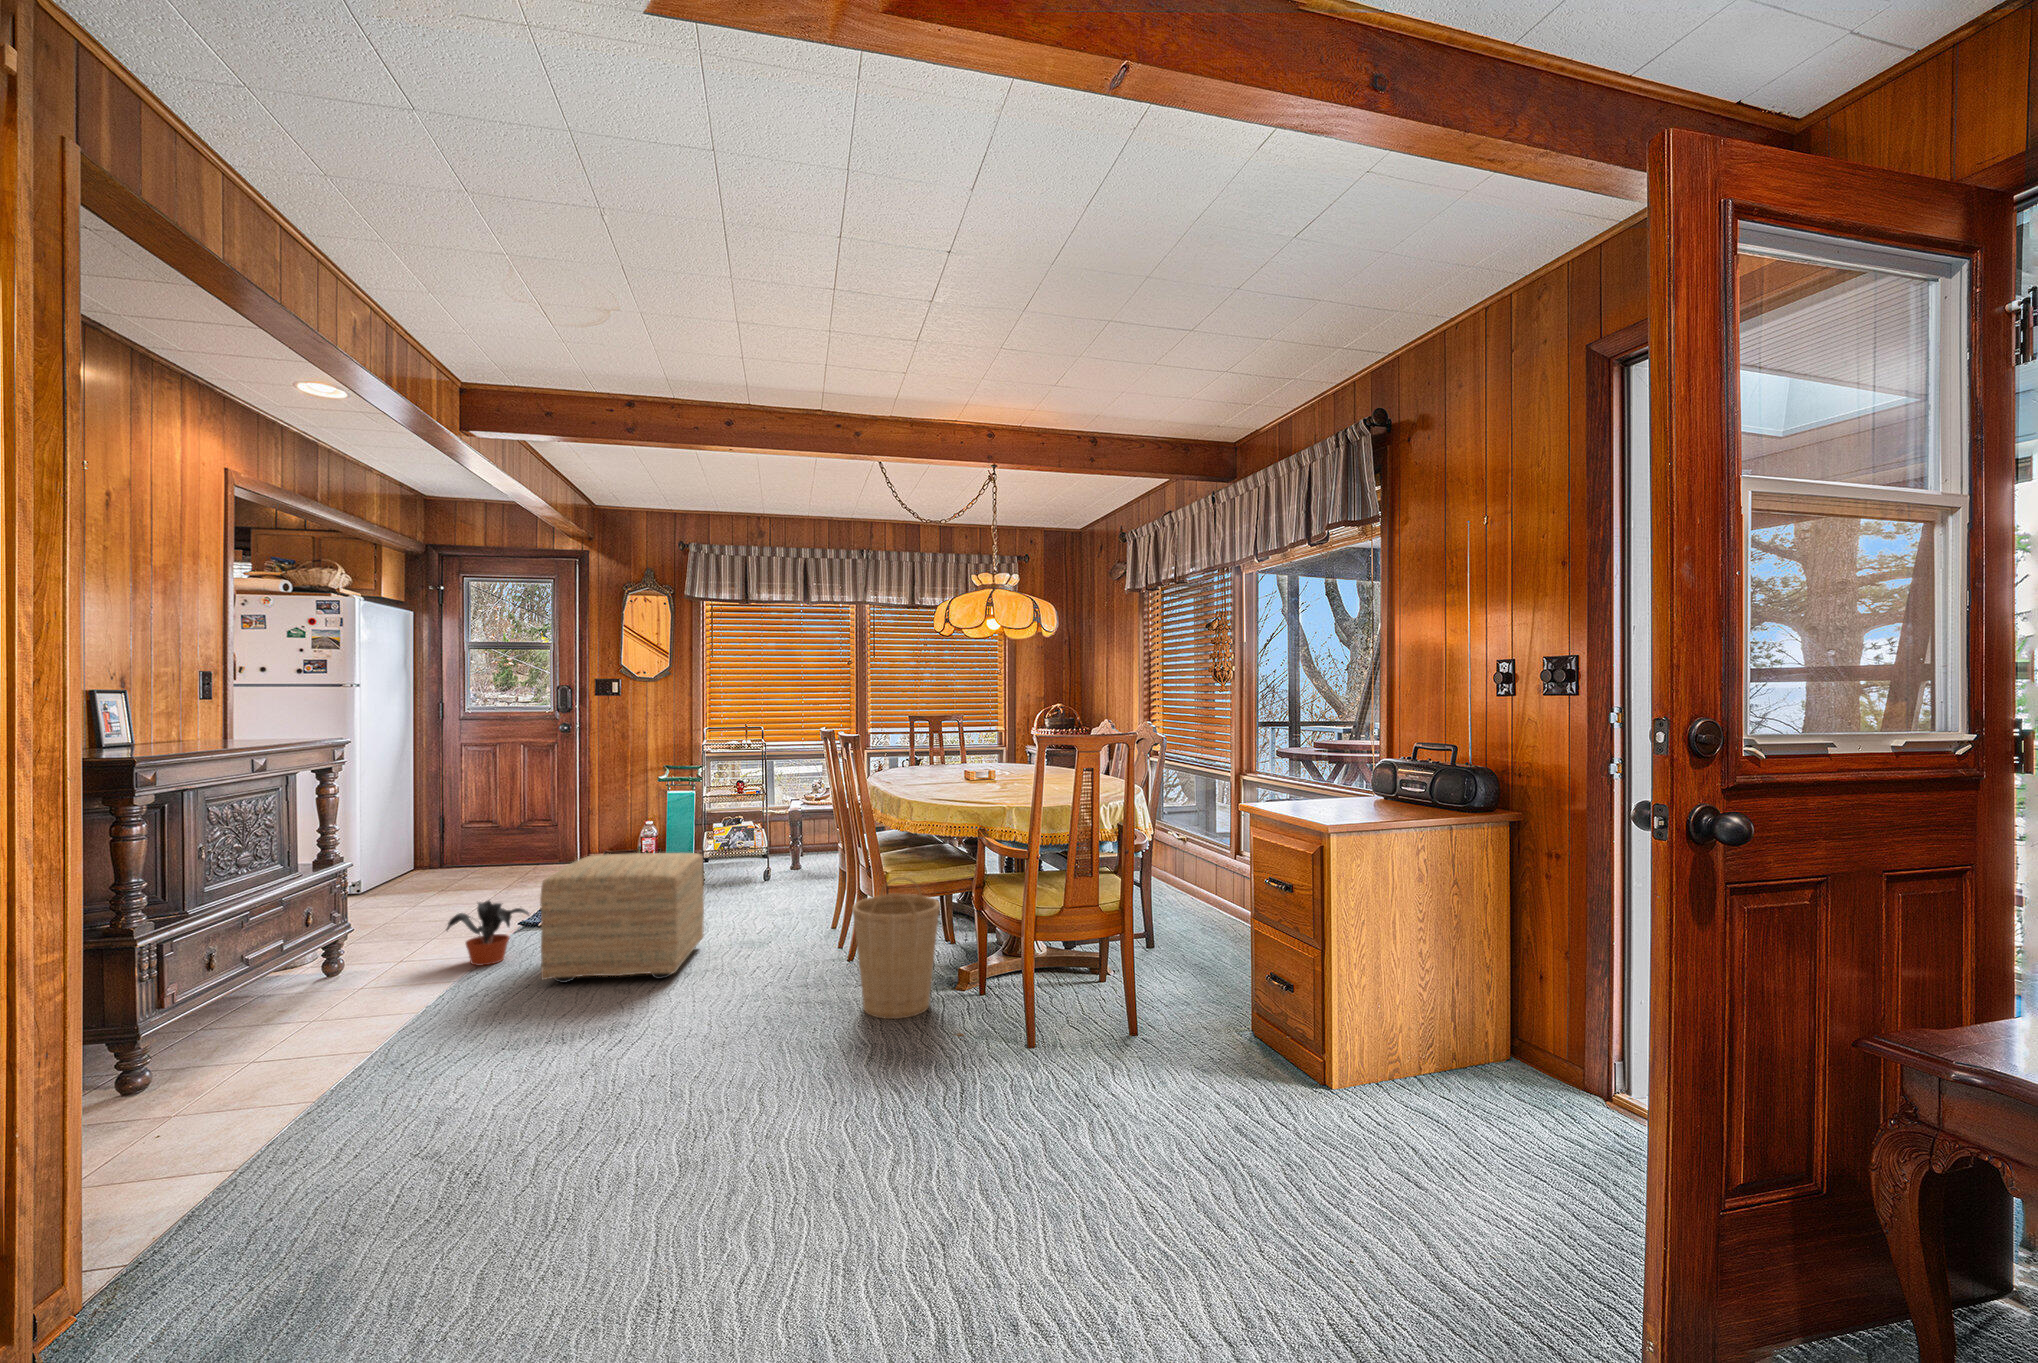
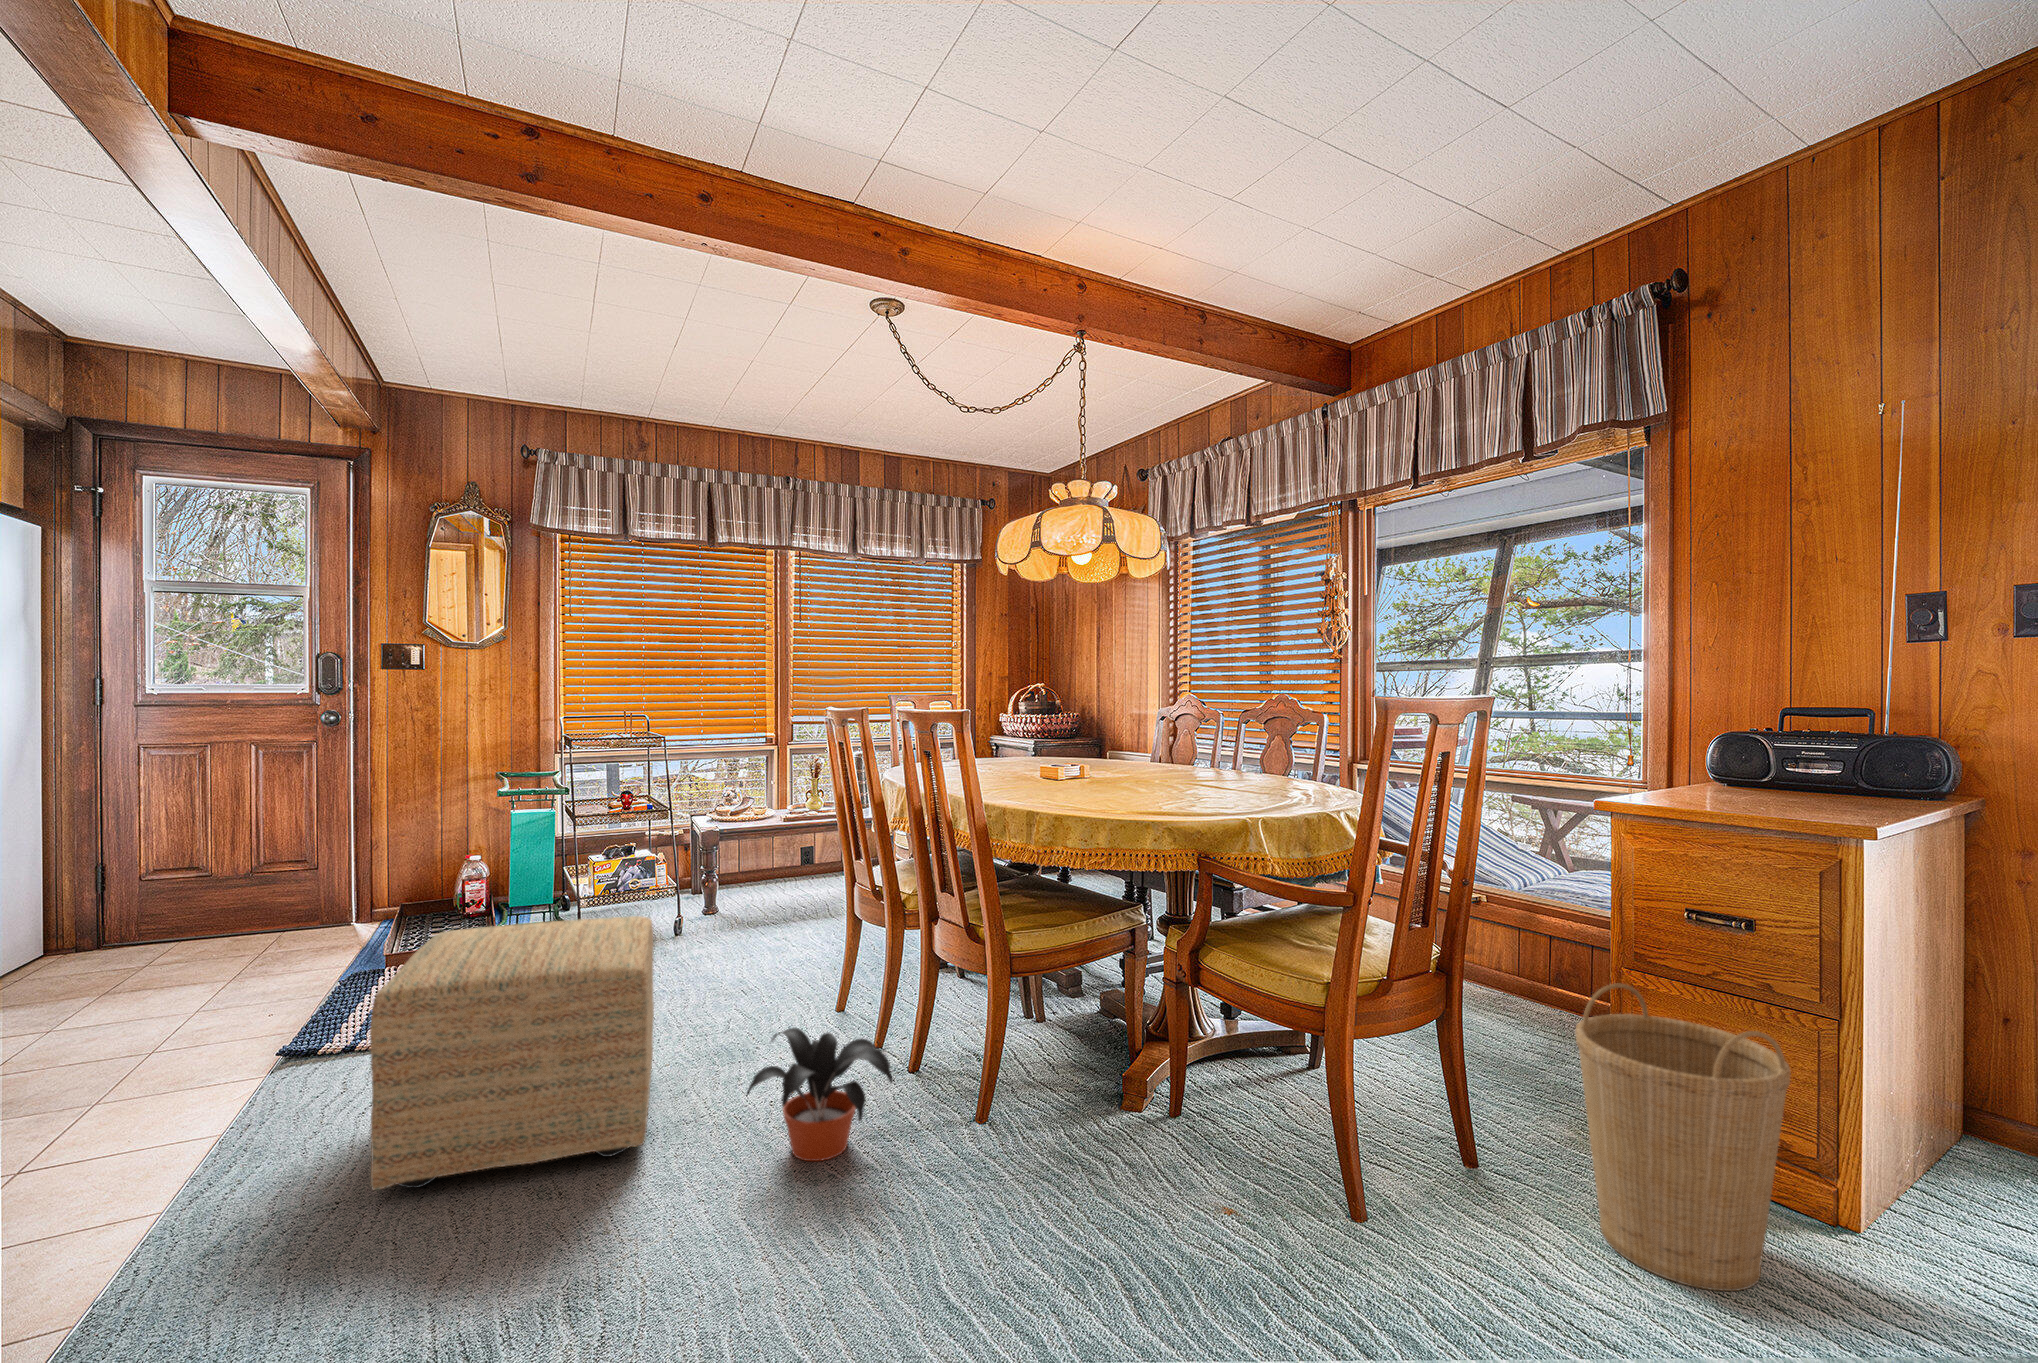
basket: present [852,877,940,1019] -> present [1575,984,1791,1291]
potted plant: present [446,901,529,966] -> present [747,1028,893,1161]

